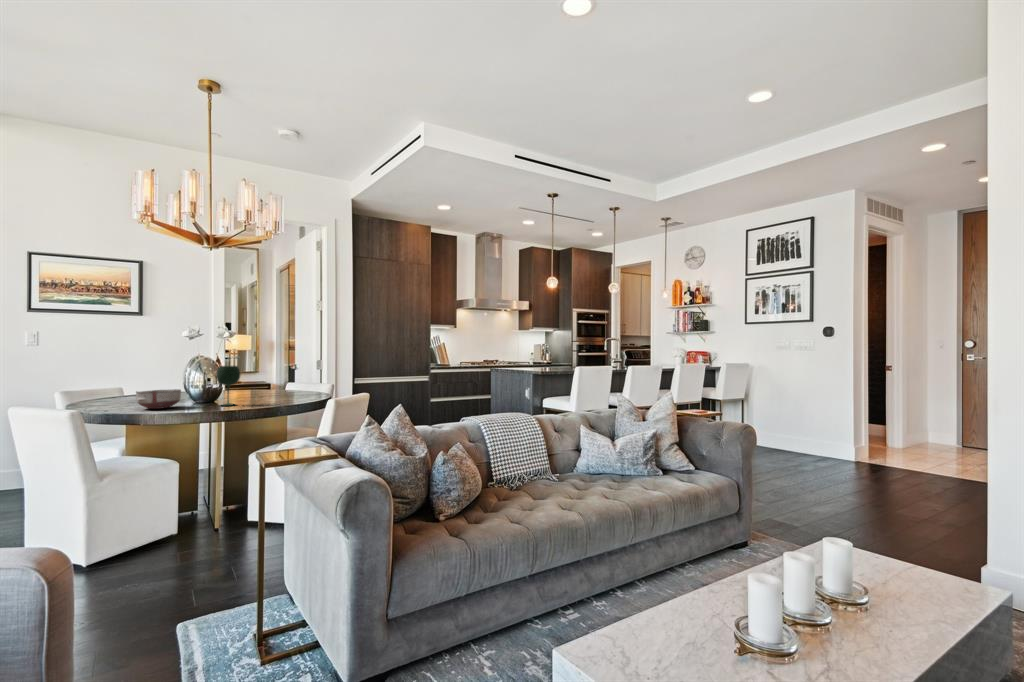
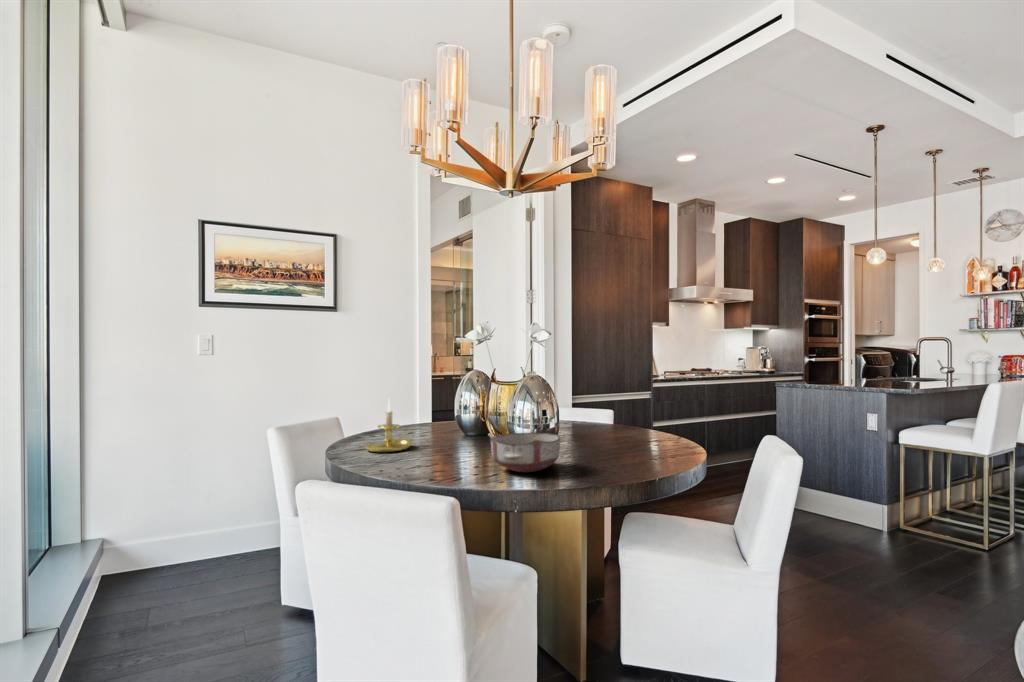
wine glass: present [216,366,240,406] -> none [603,388,642,463]
candle holder: none [89,372,132,403] -> present [365,400,413,452]

